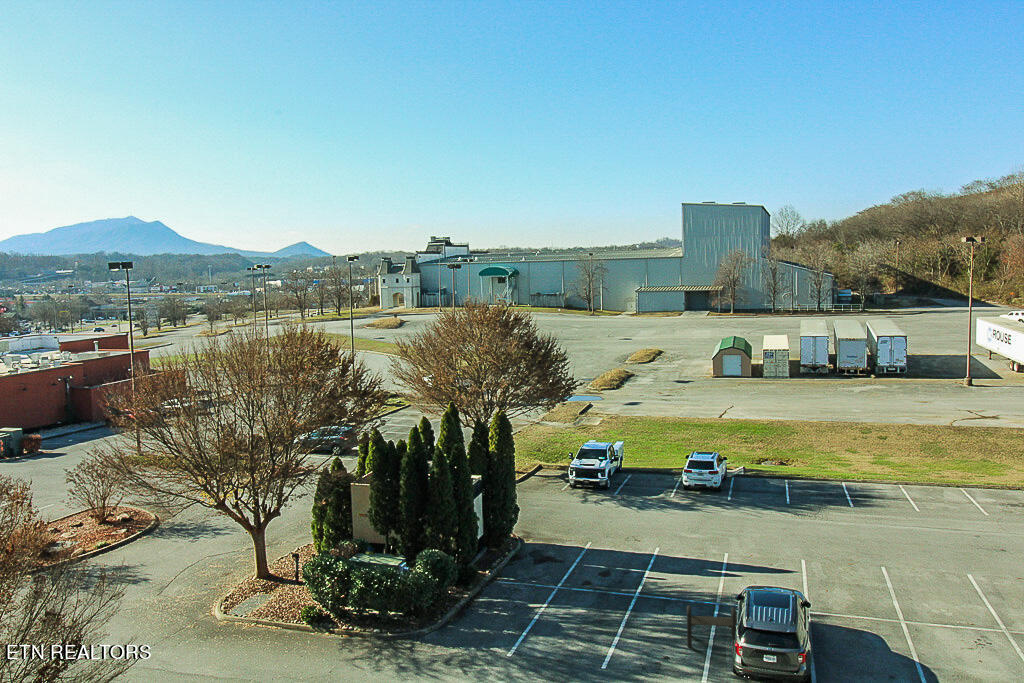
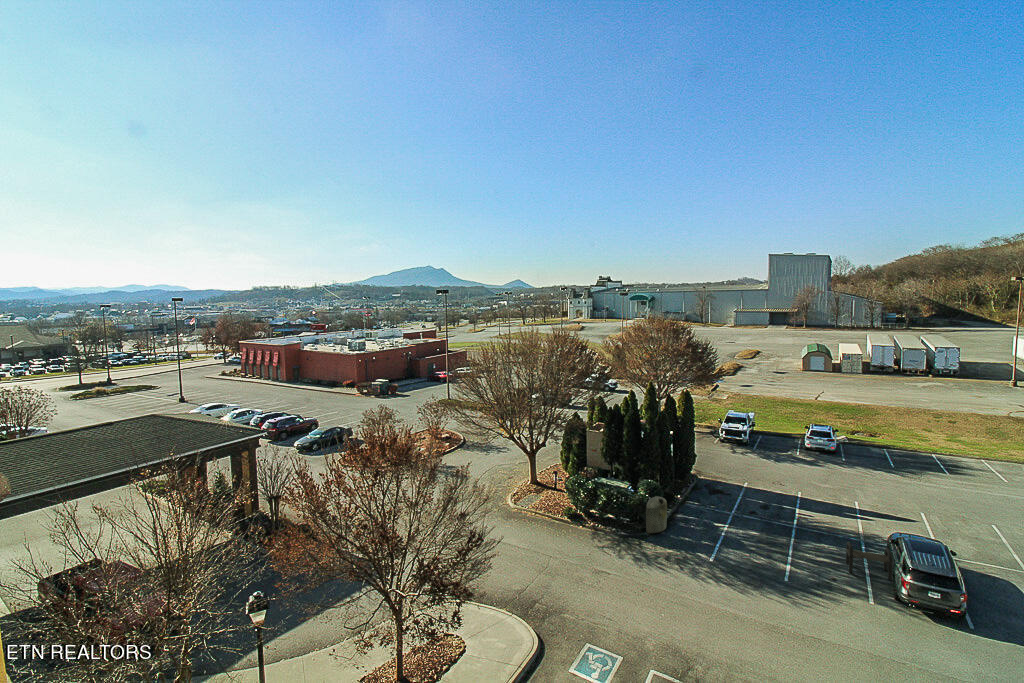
trash can: none [425,573,457,630] -> present [646,496,667,534]

